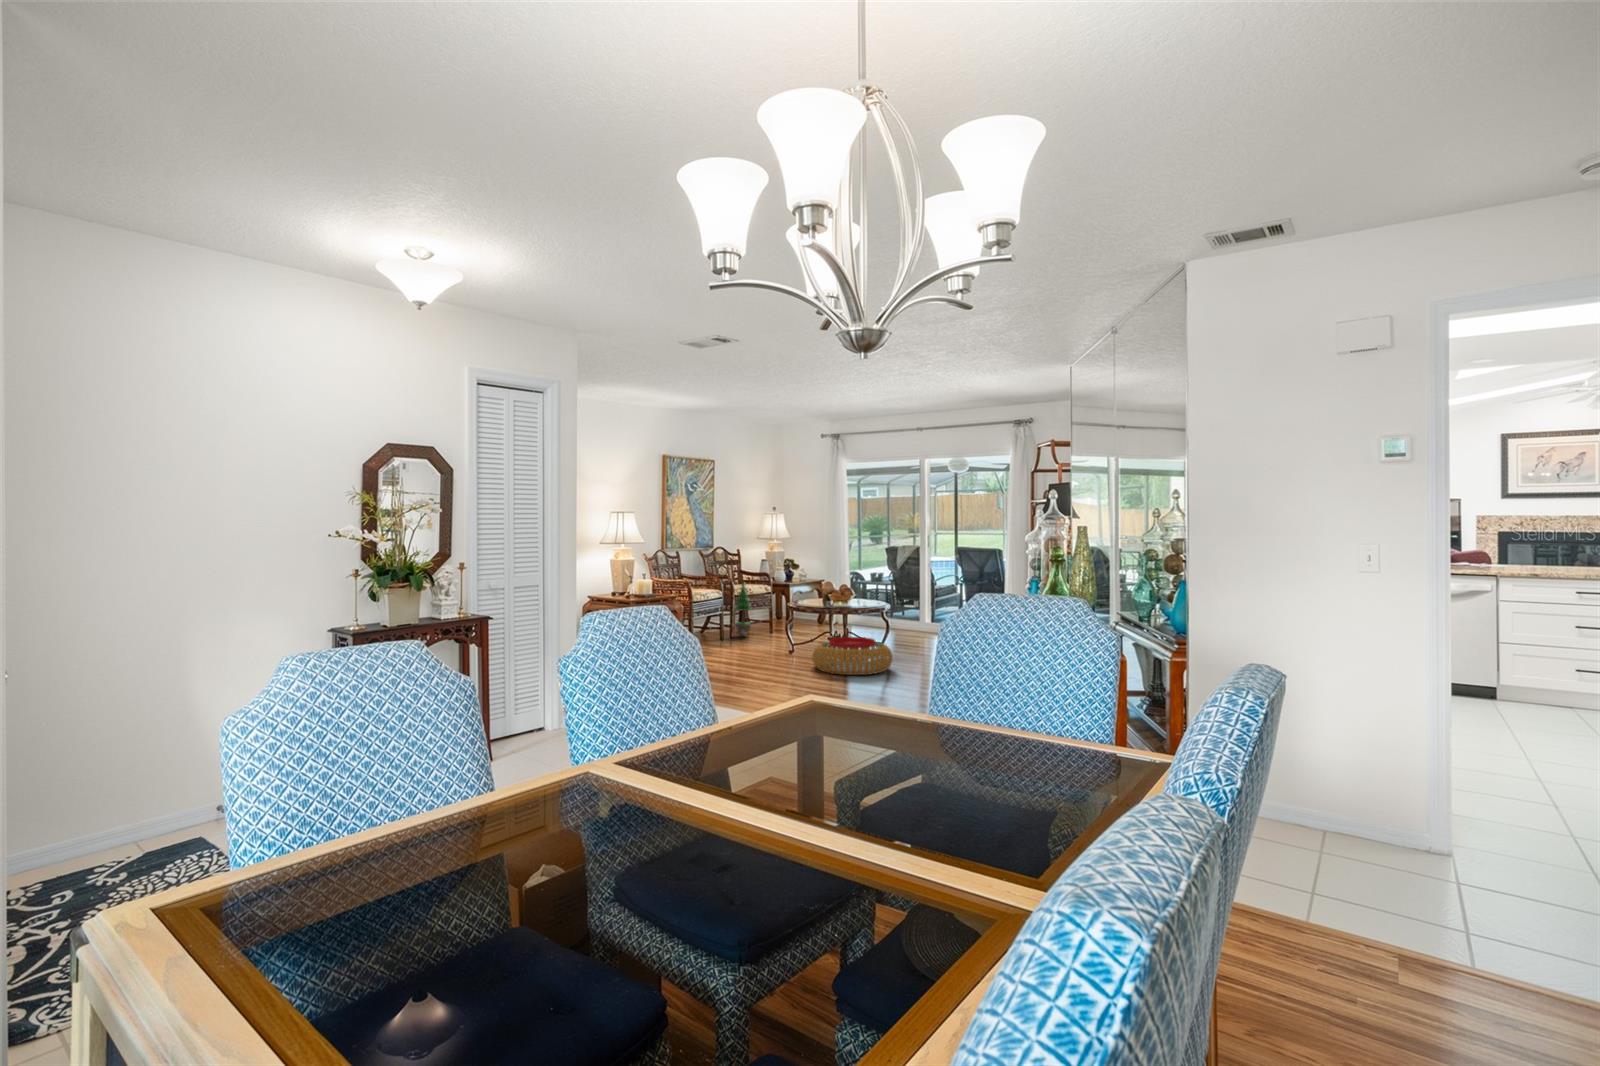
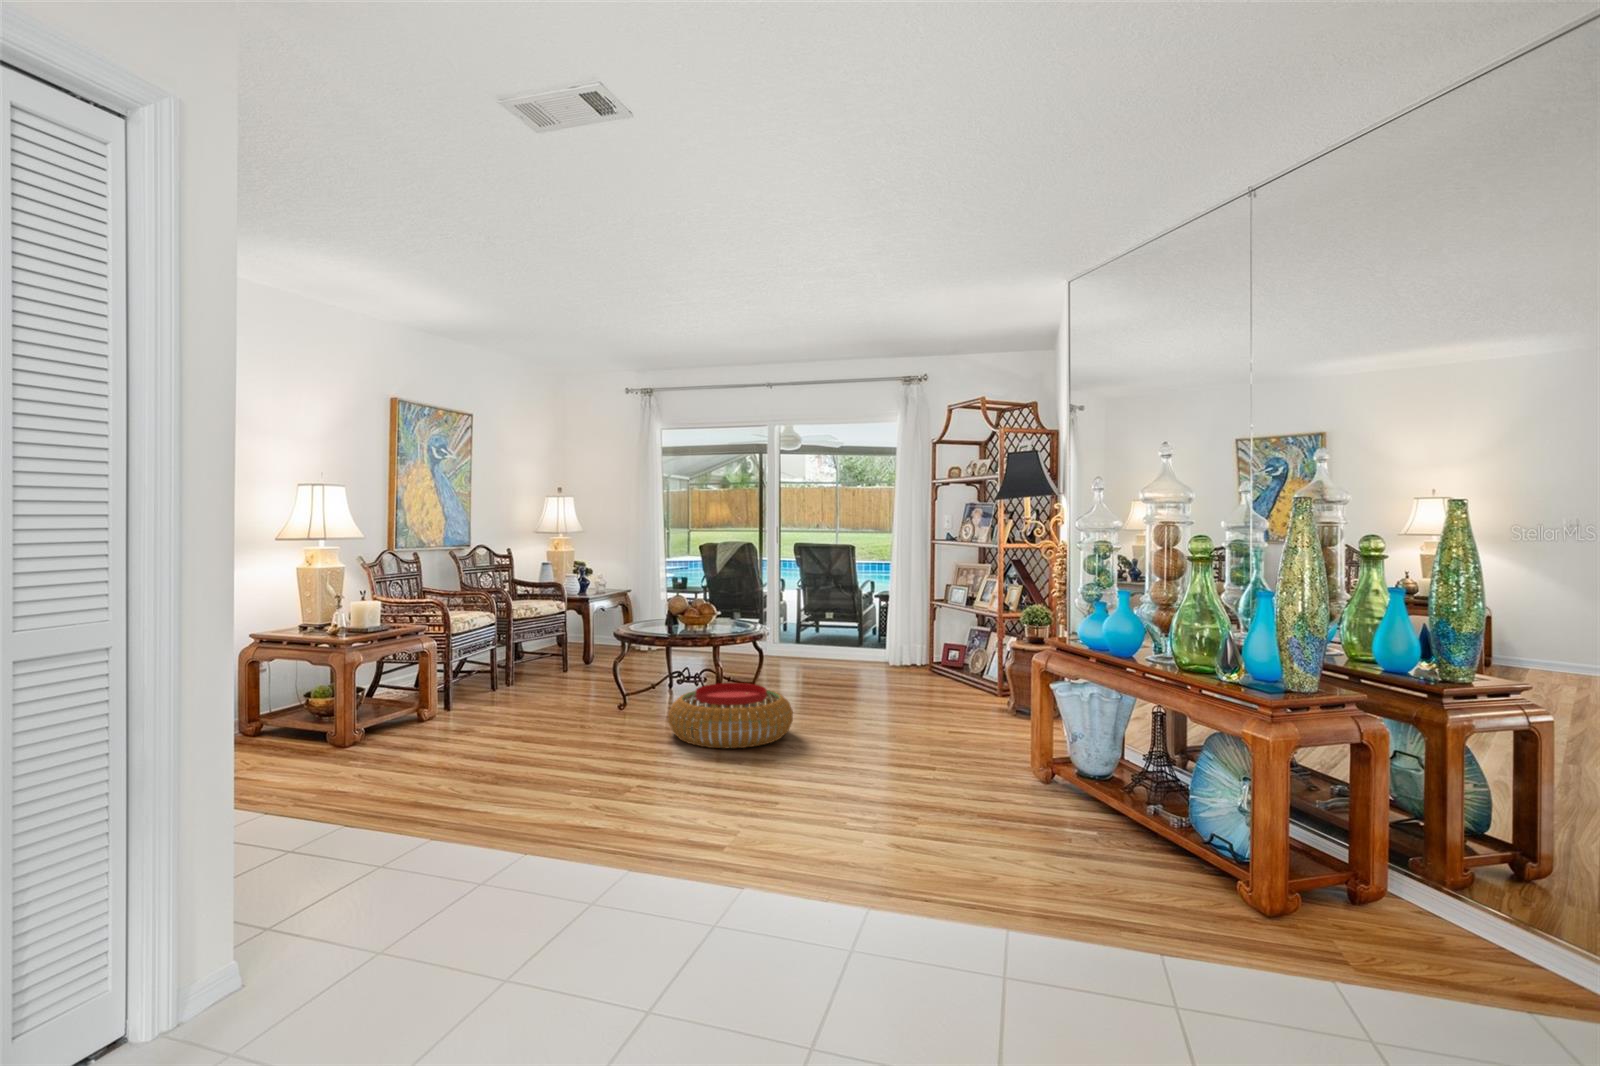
potted tree: present [734,583,751,636] -> none [511,597,542,681]

